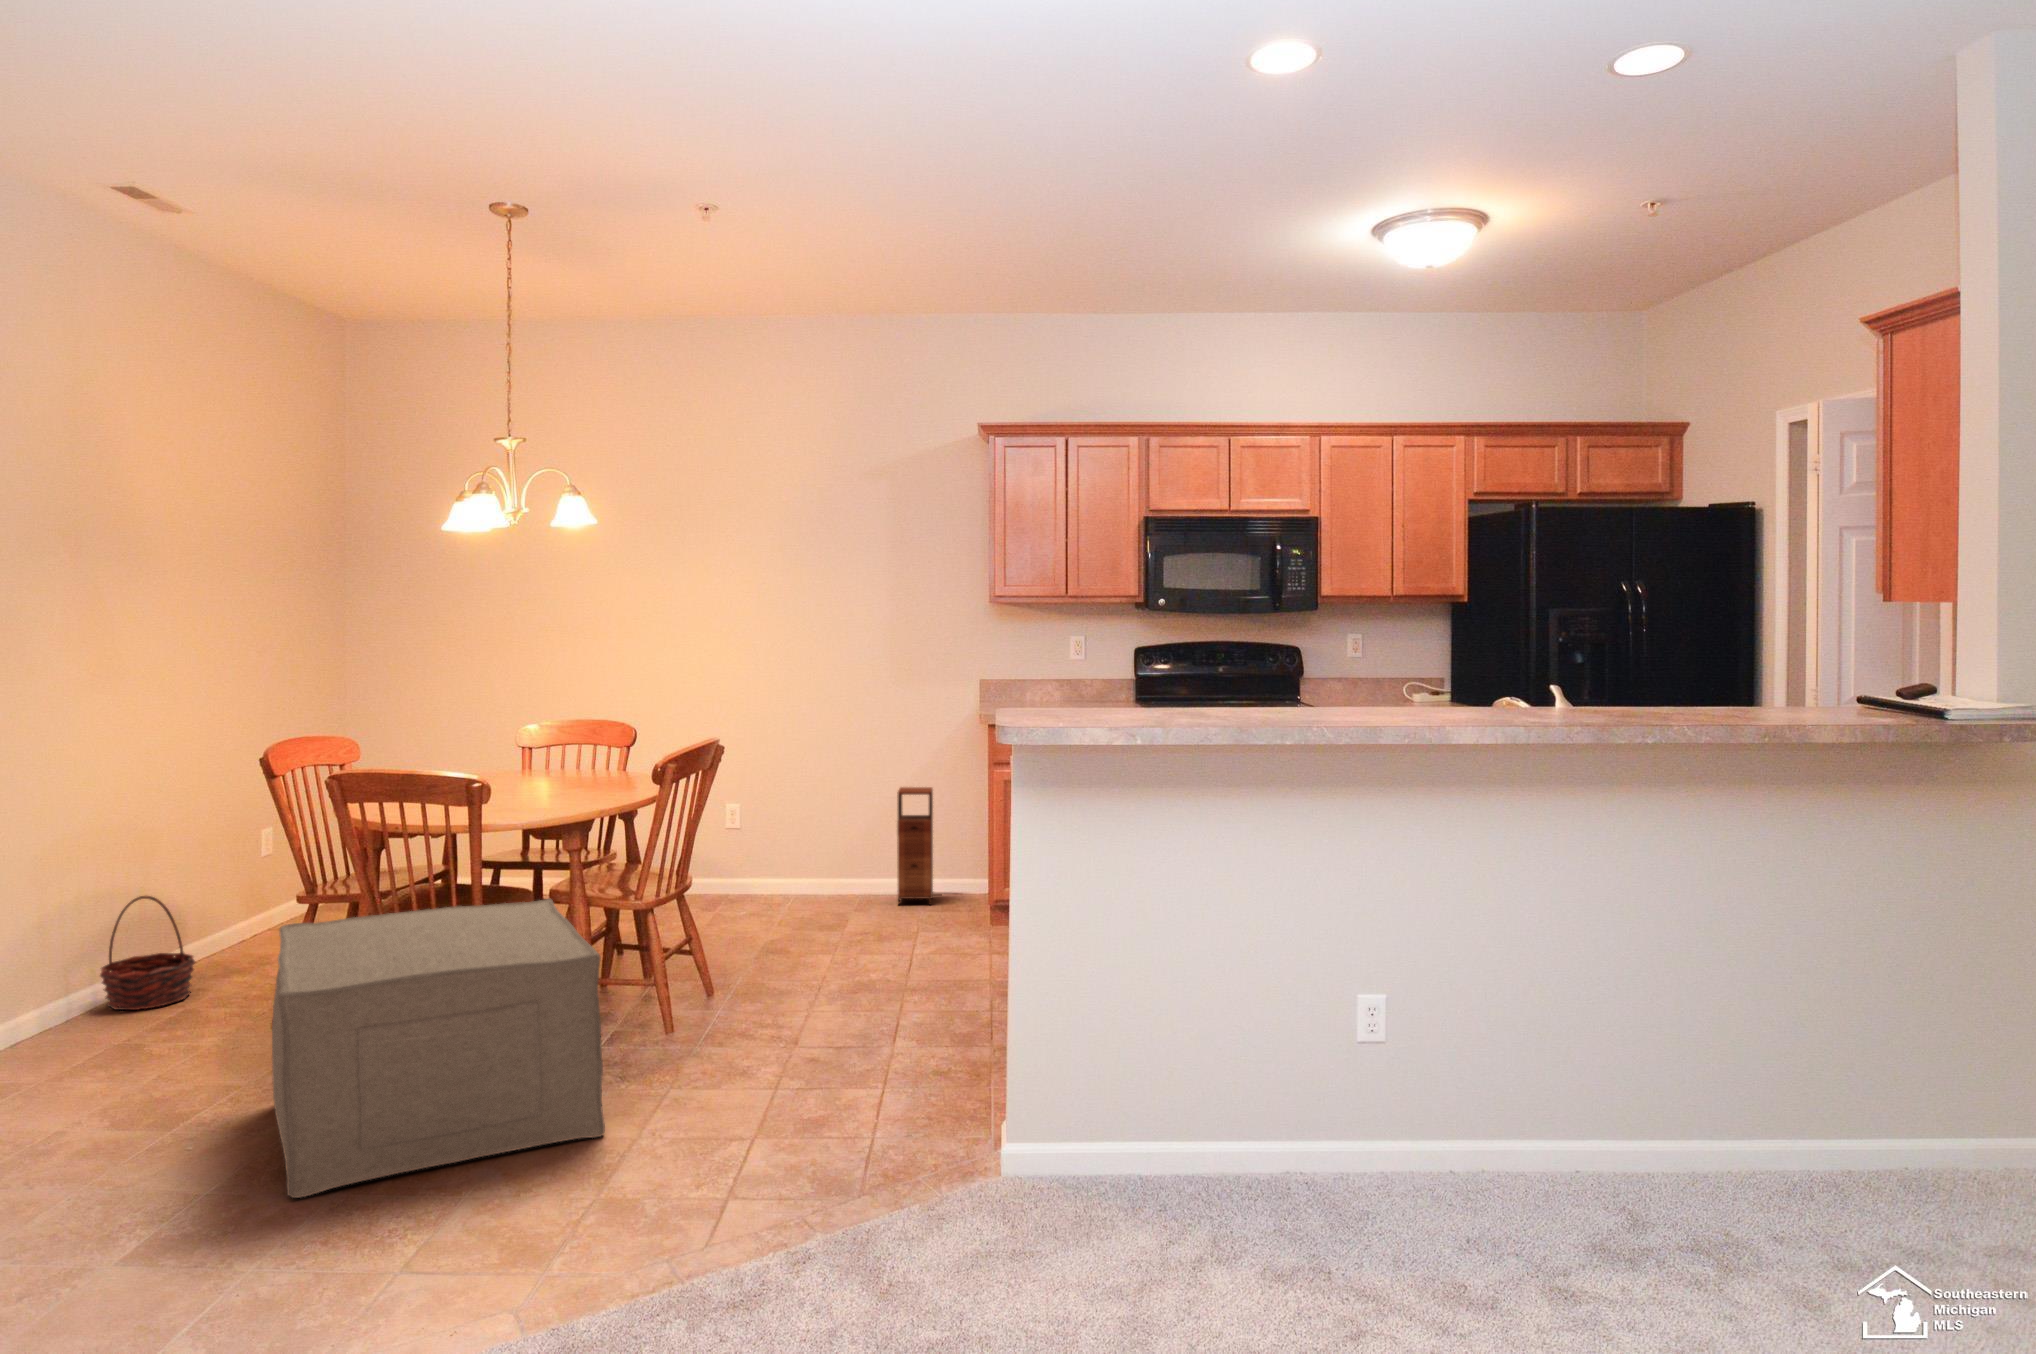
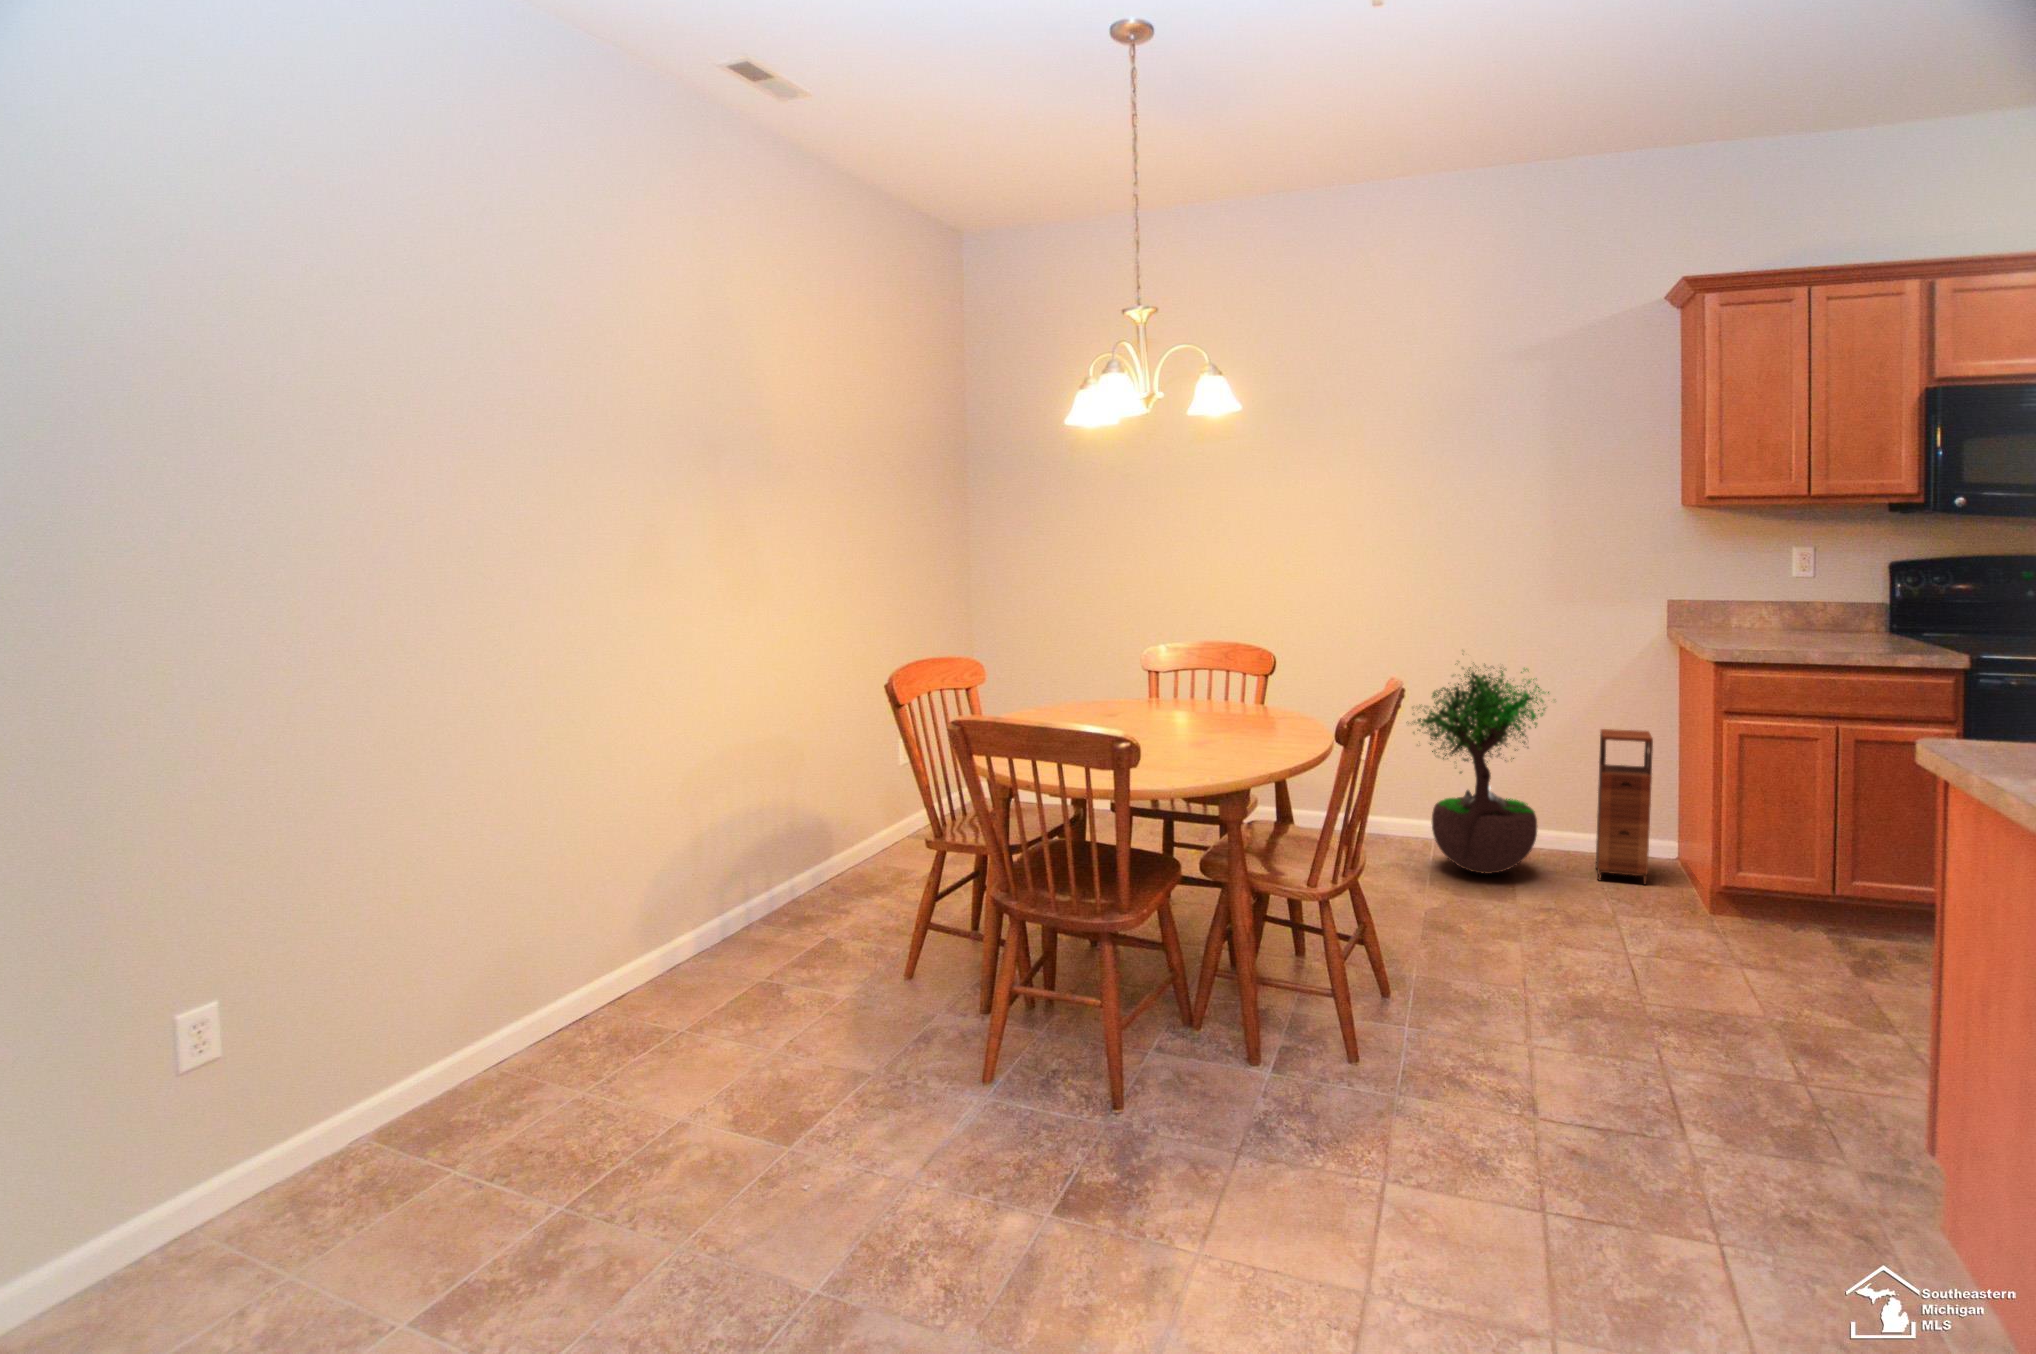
potted tree: none [751,726,860,908] -> present [1412,665,1549,874]
basket: present [100,896,195,1010] -> none [762,817,843,932]
ottoman: present [272,898,605,1198] -> none [894,886,1313,1305]

